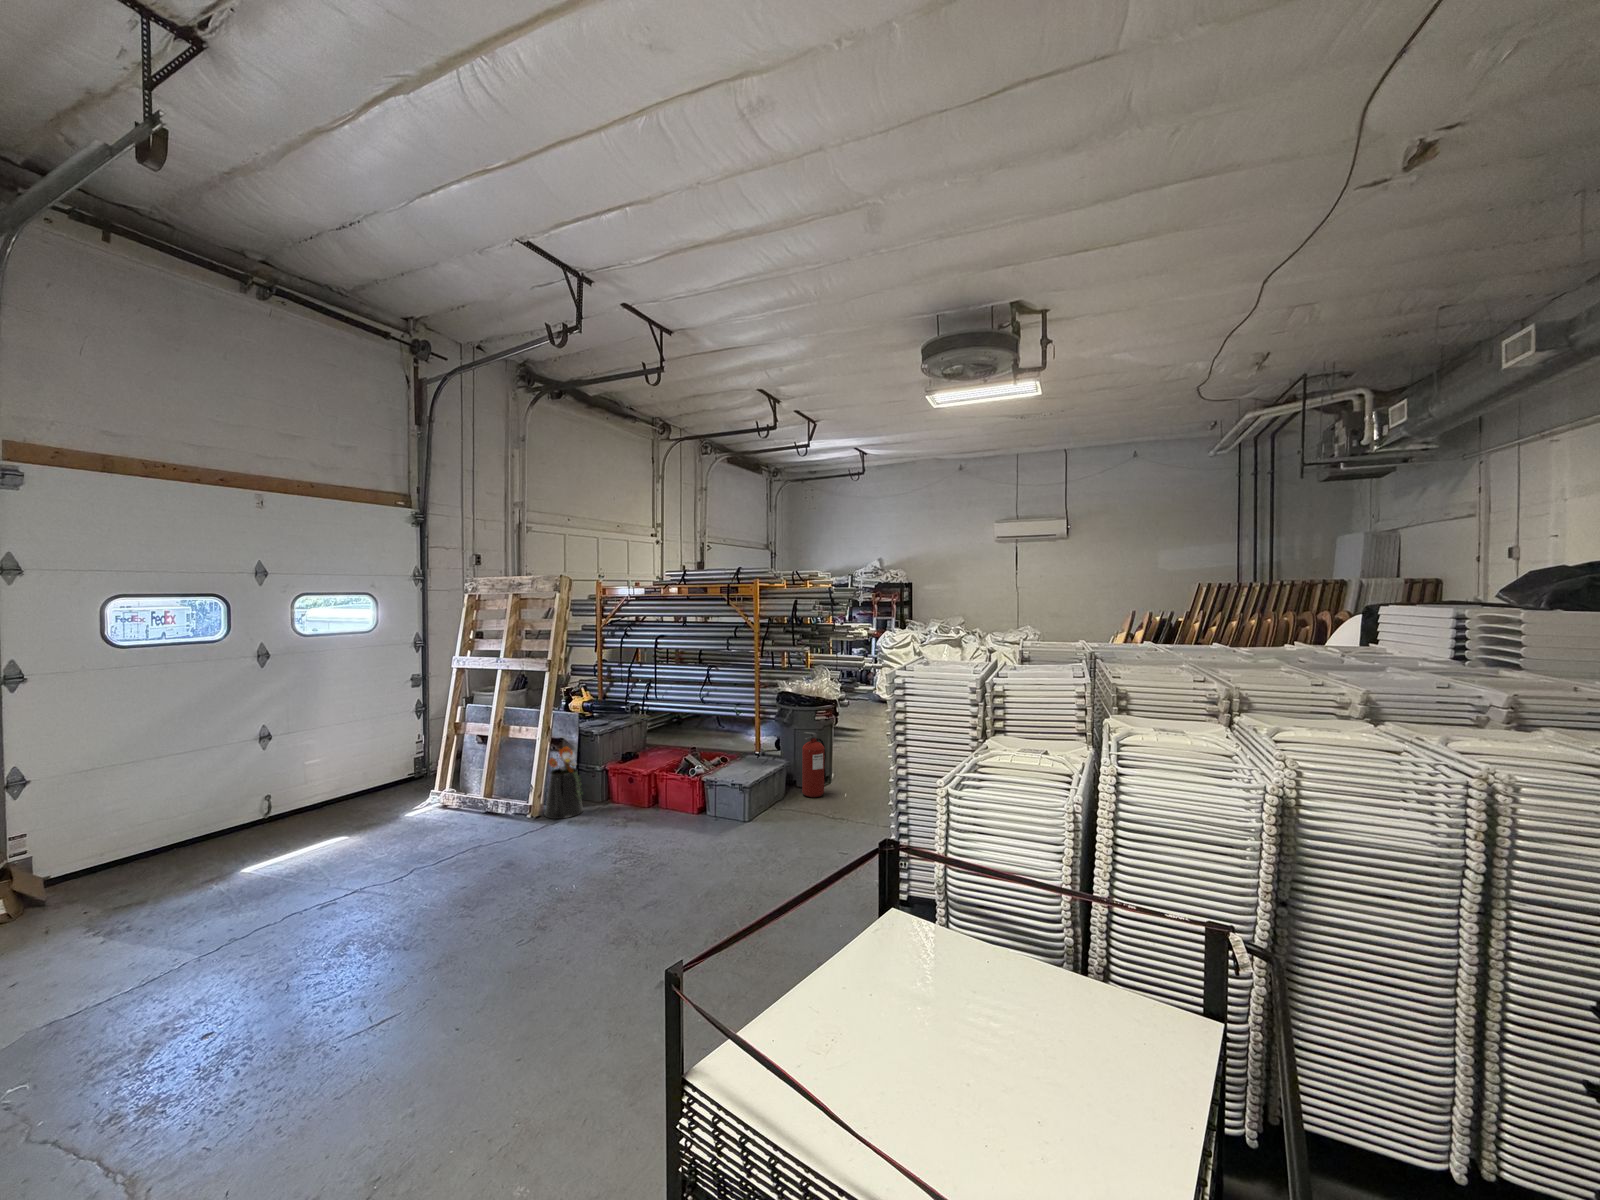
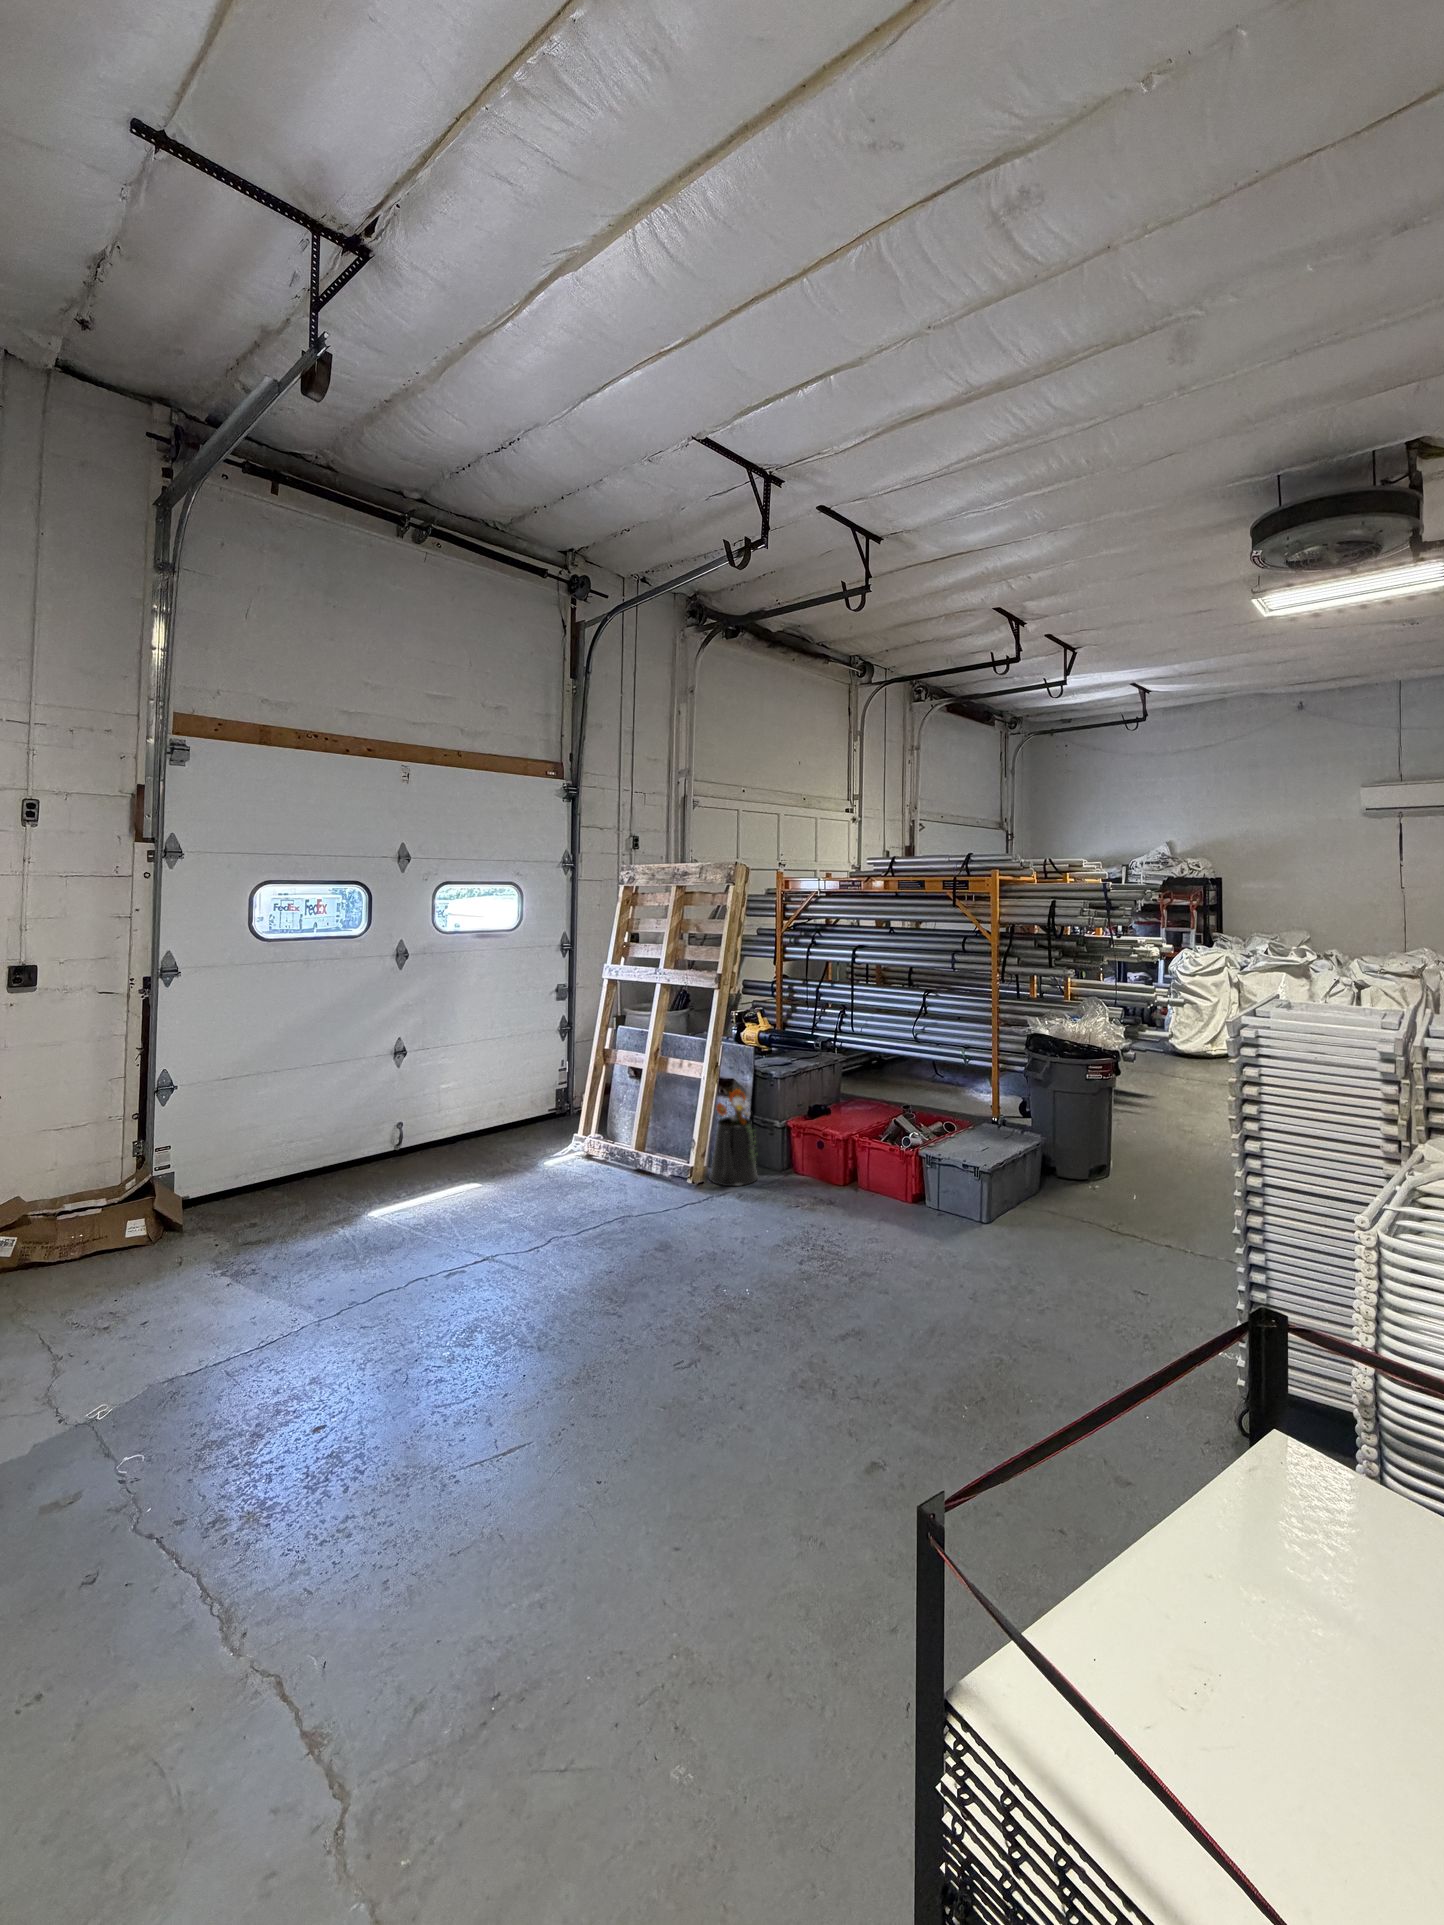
fire extinguisher: present [802,732,826,797] -> none [1065,1096,1102,1195]

